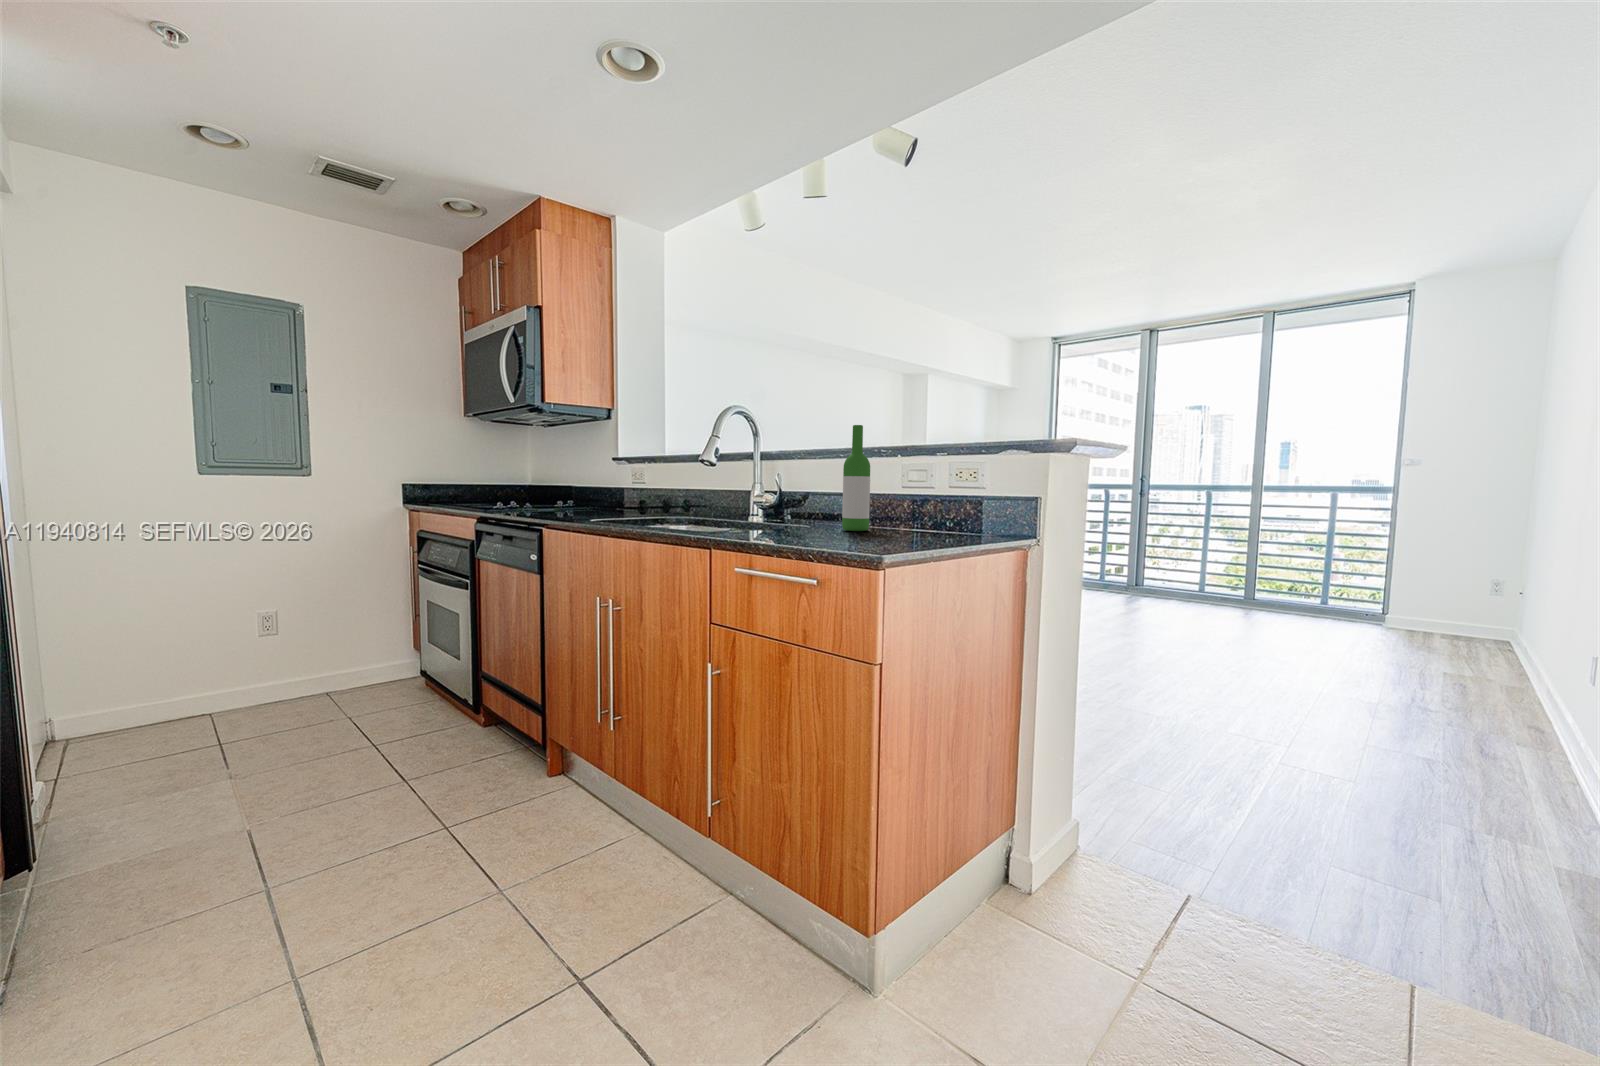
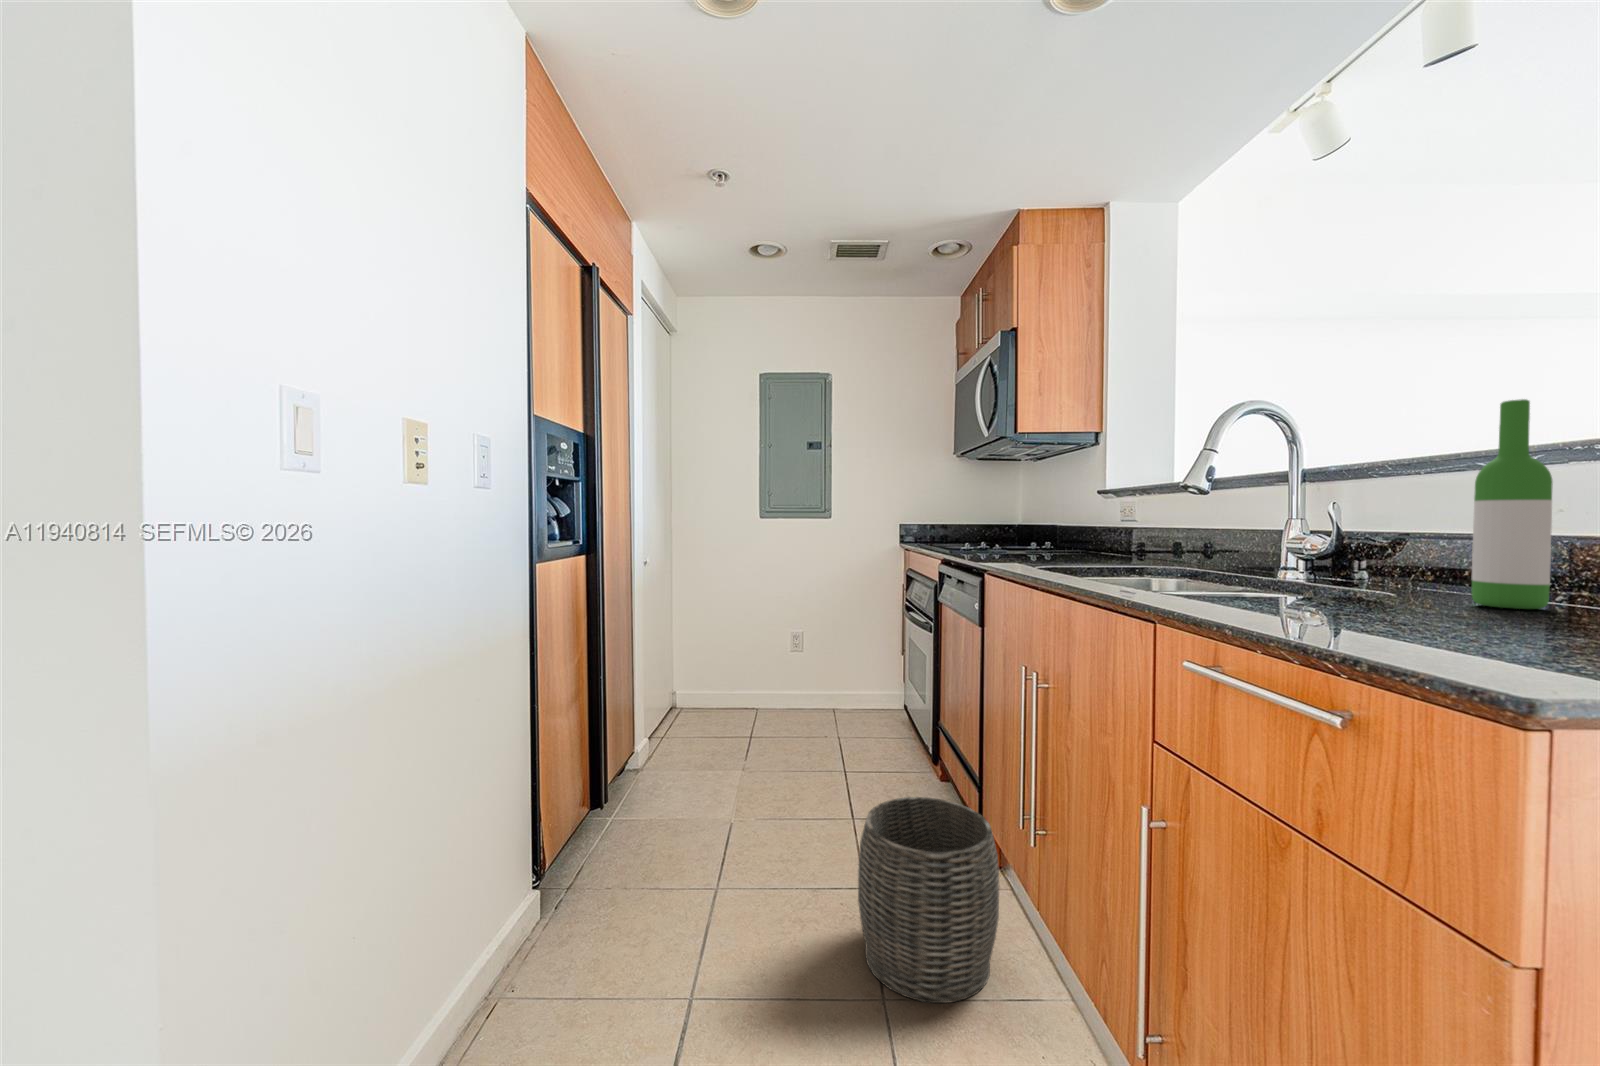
woven basket: none [459,721,586,884] -> present [858,797,999,1003]

